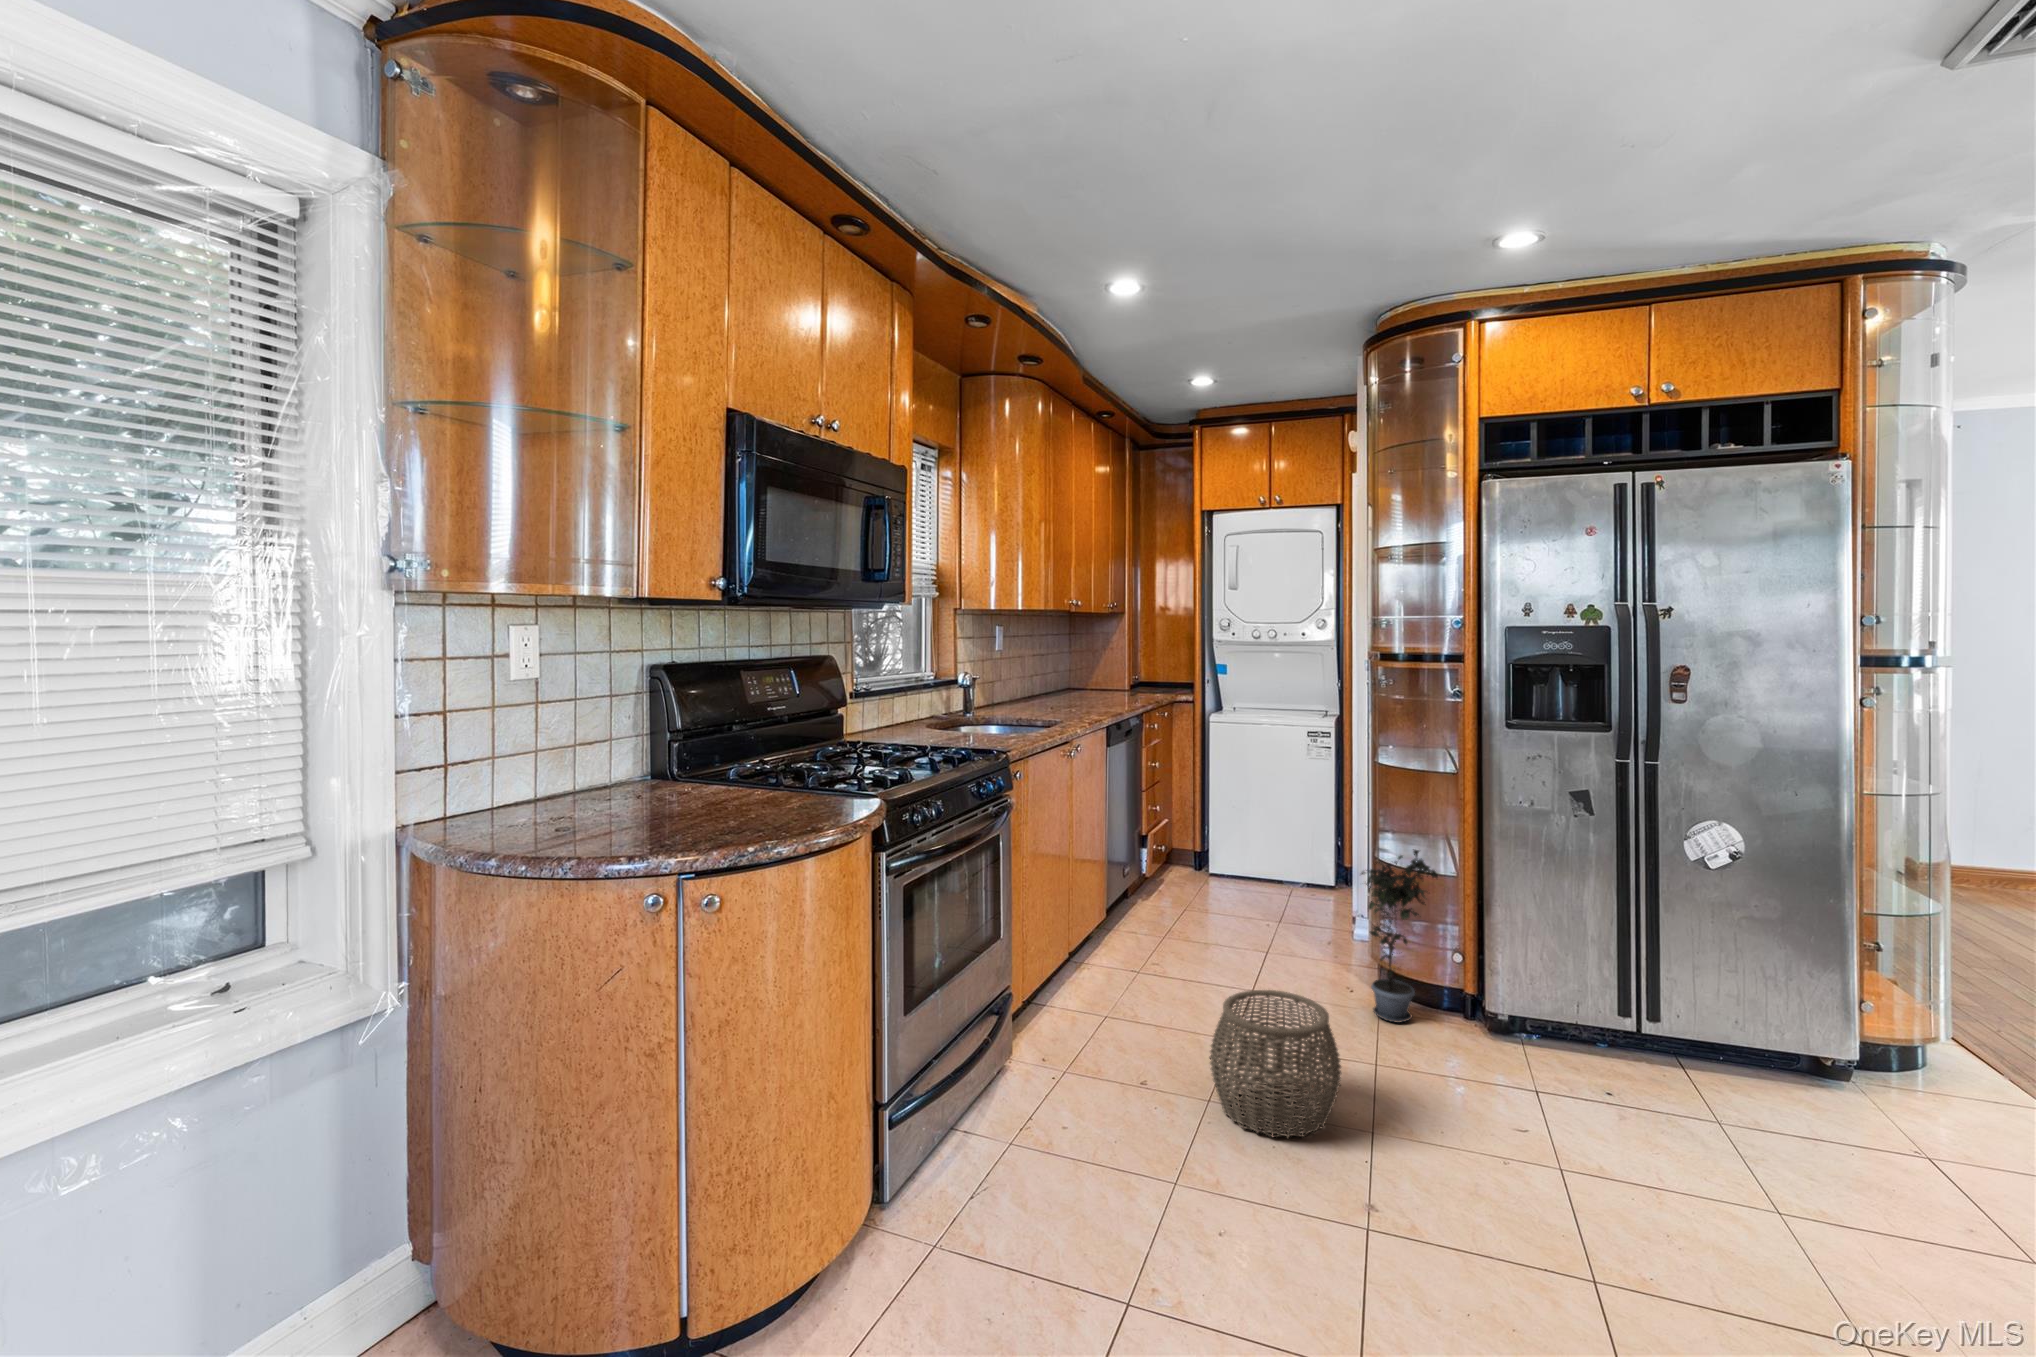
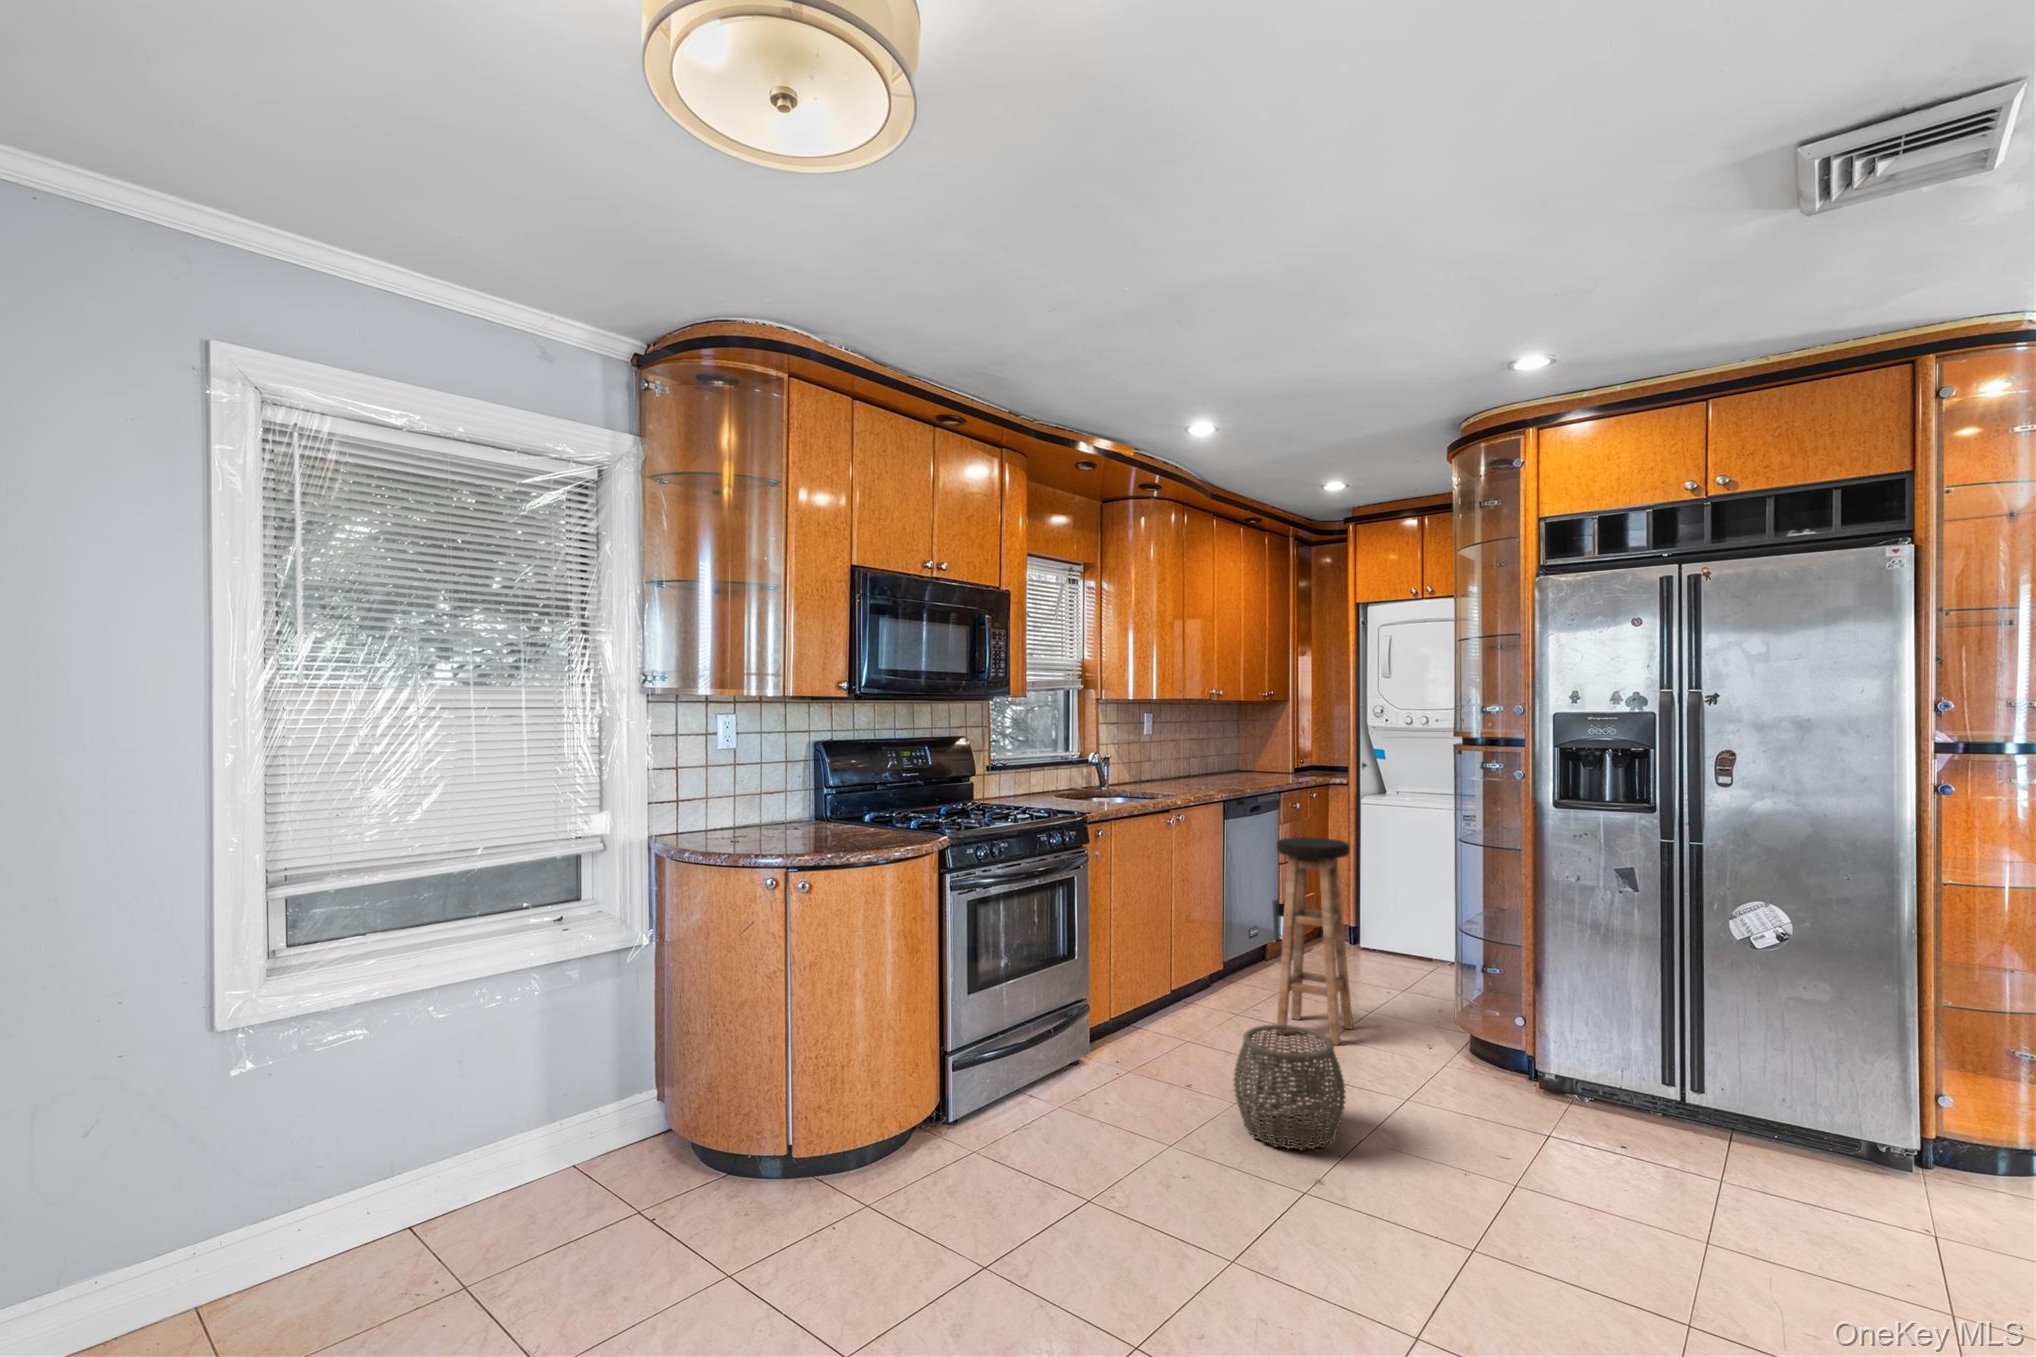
bar stool: none [1183,767,1263,992] -> present [1277,837,1353,1045]
potted plant: present [1361,849,1438,1023] -> none [1419,919,1499,1084]

